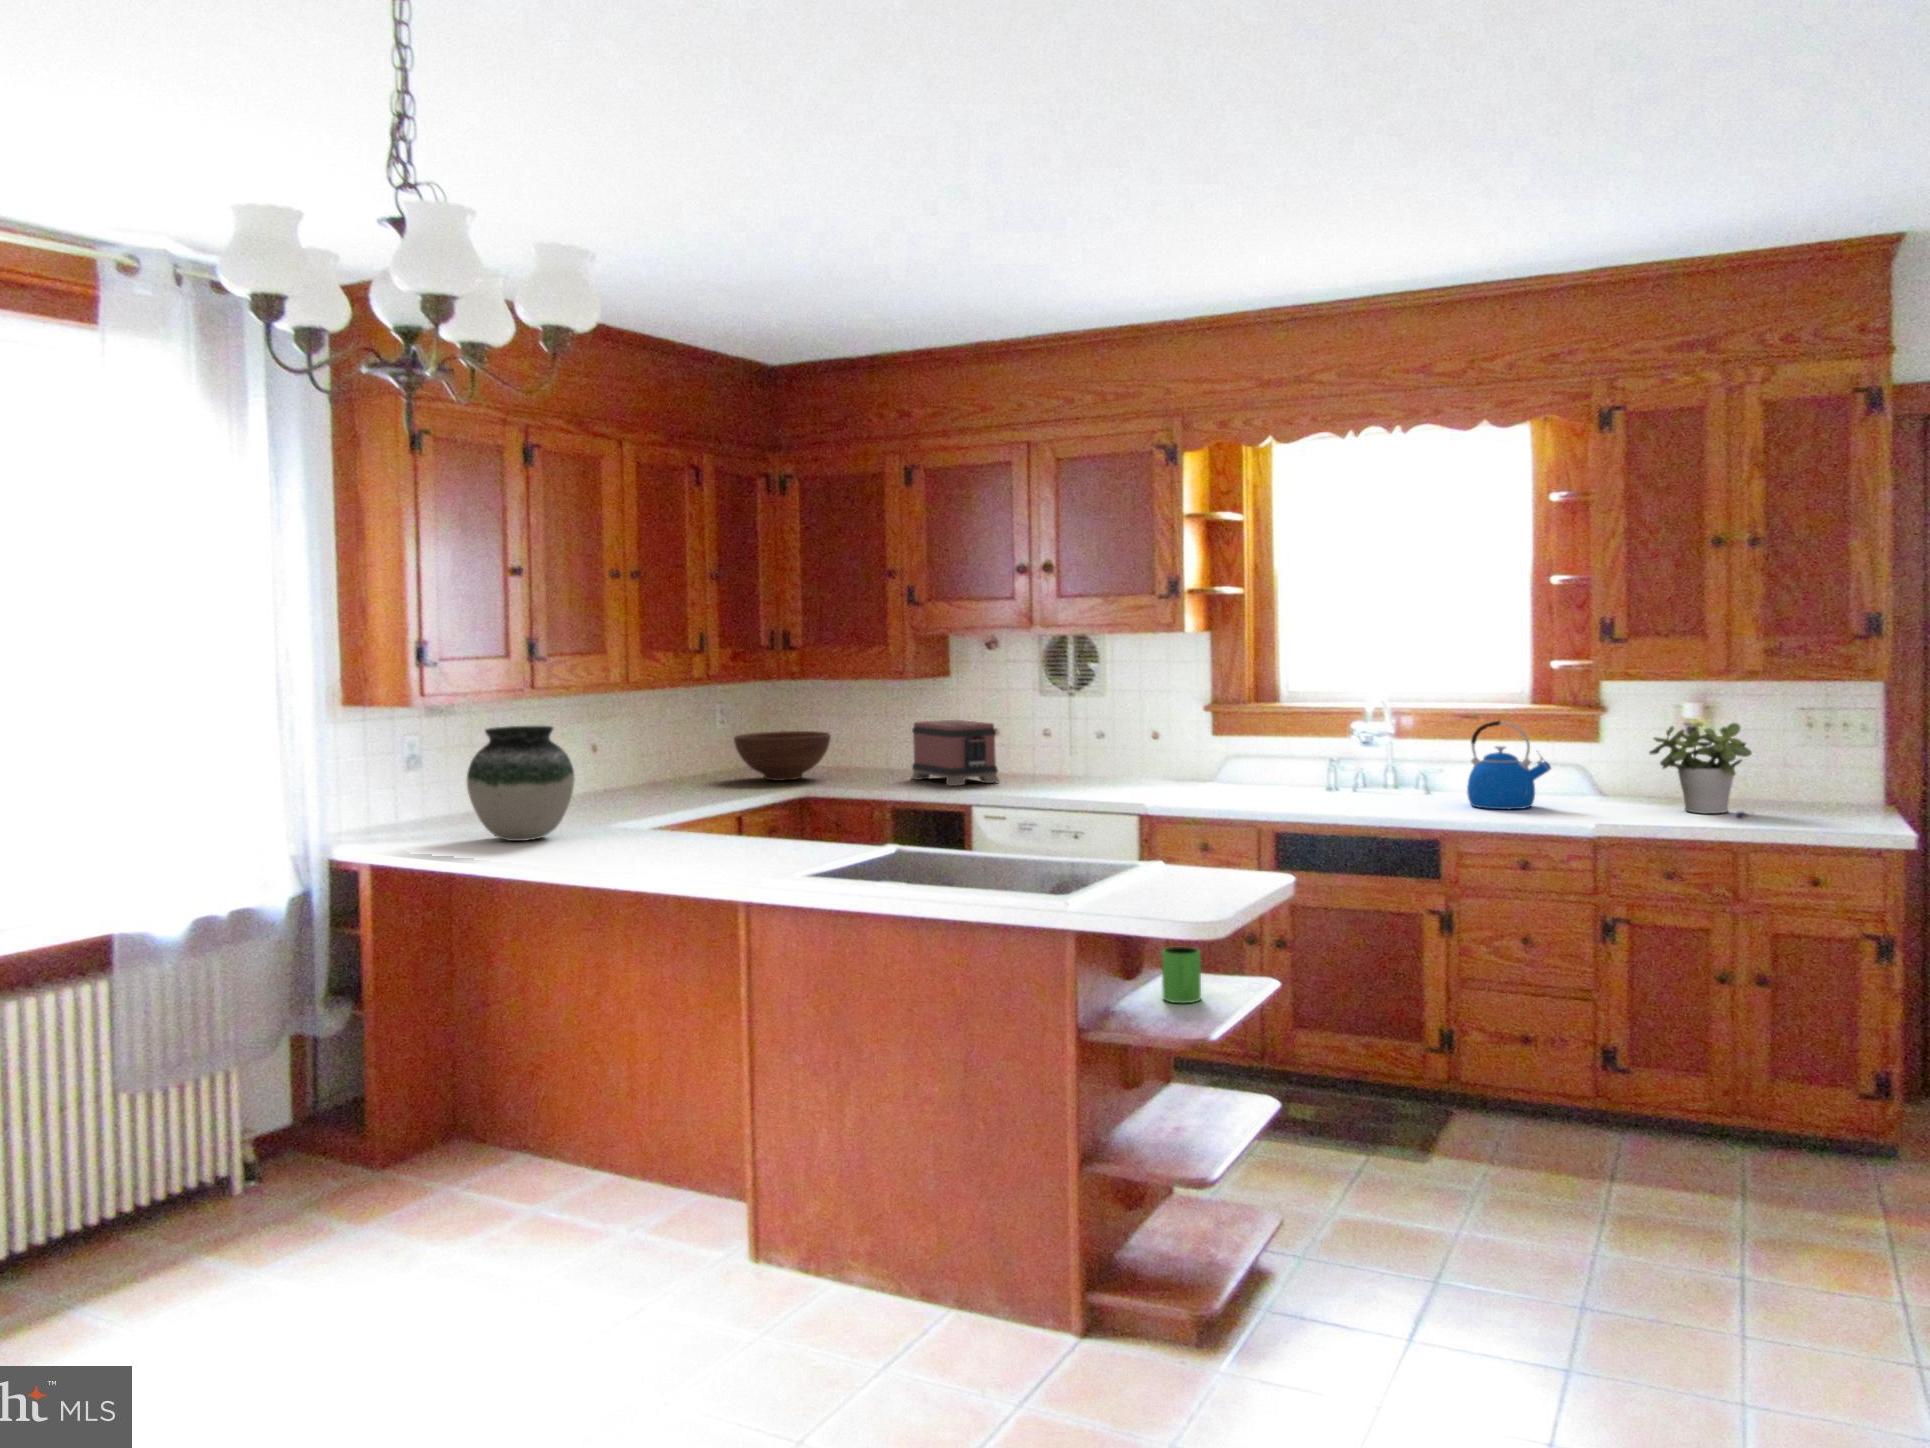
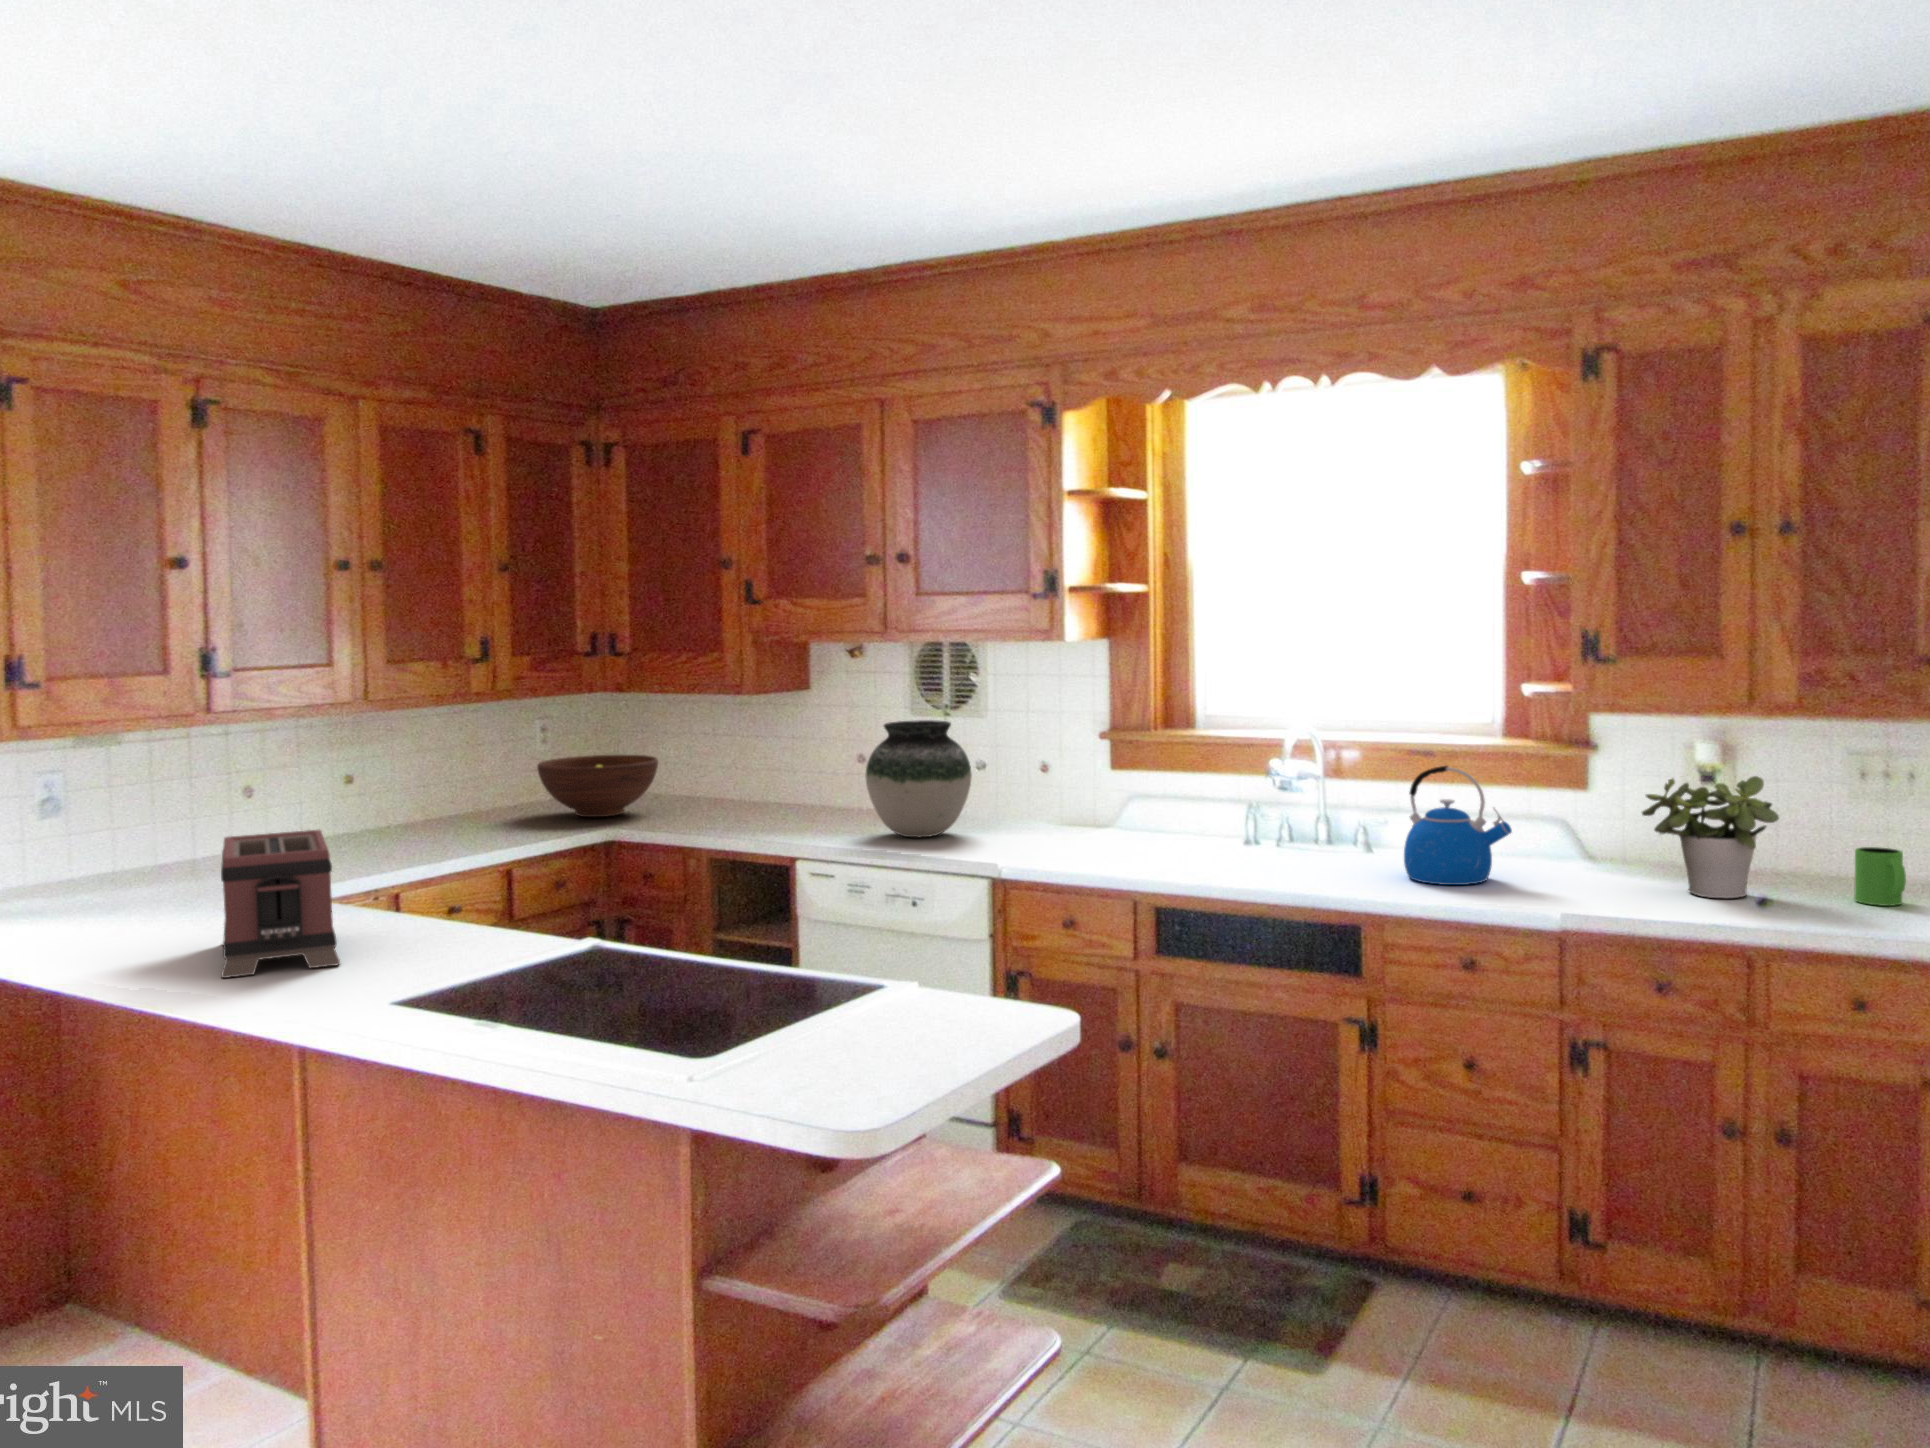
toaster: present [912,720,999,786] -> present [221,830,340,978]
vase: present [467,726,575,841] -> present [866,720,972,837]
mug: present [1162,947,1201,1003] -> present [1854,847,1906,906]

